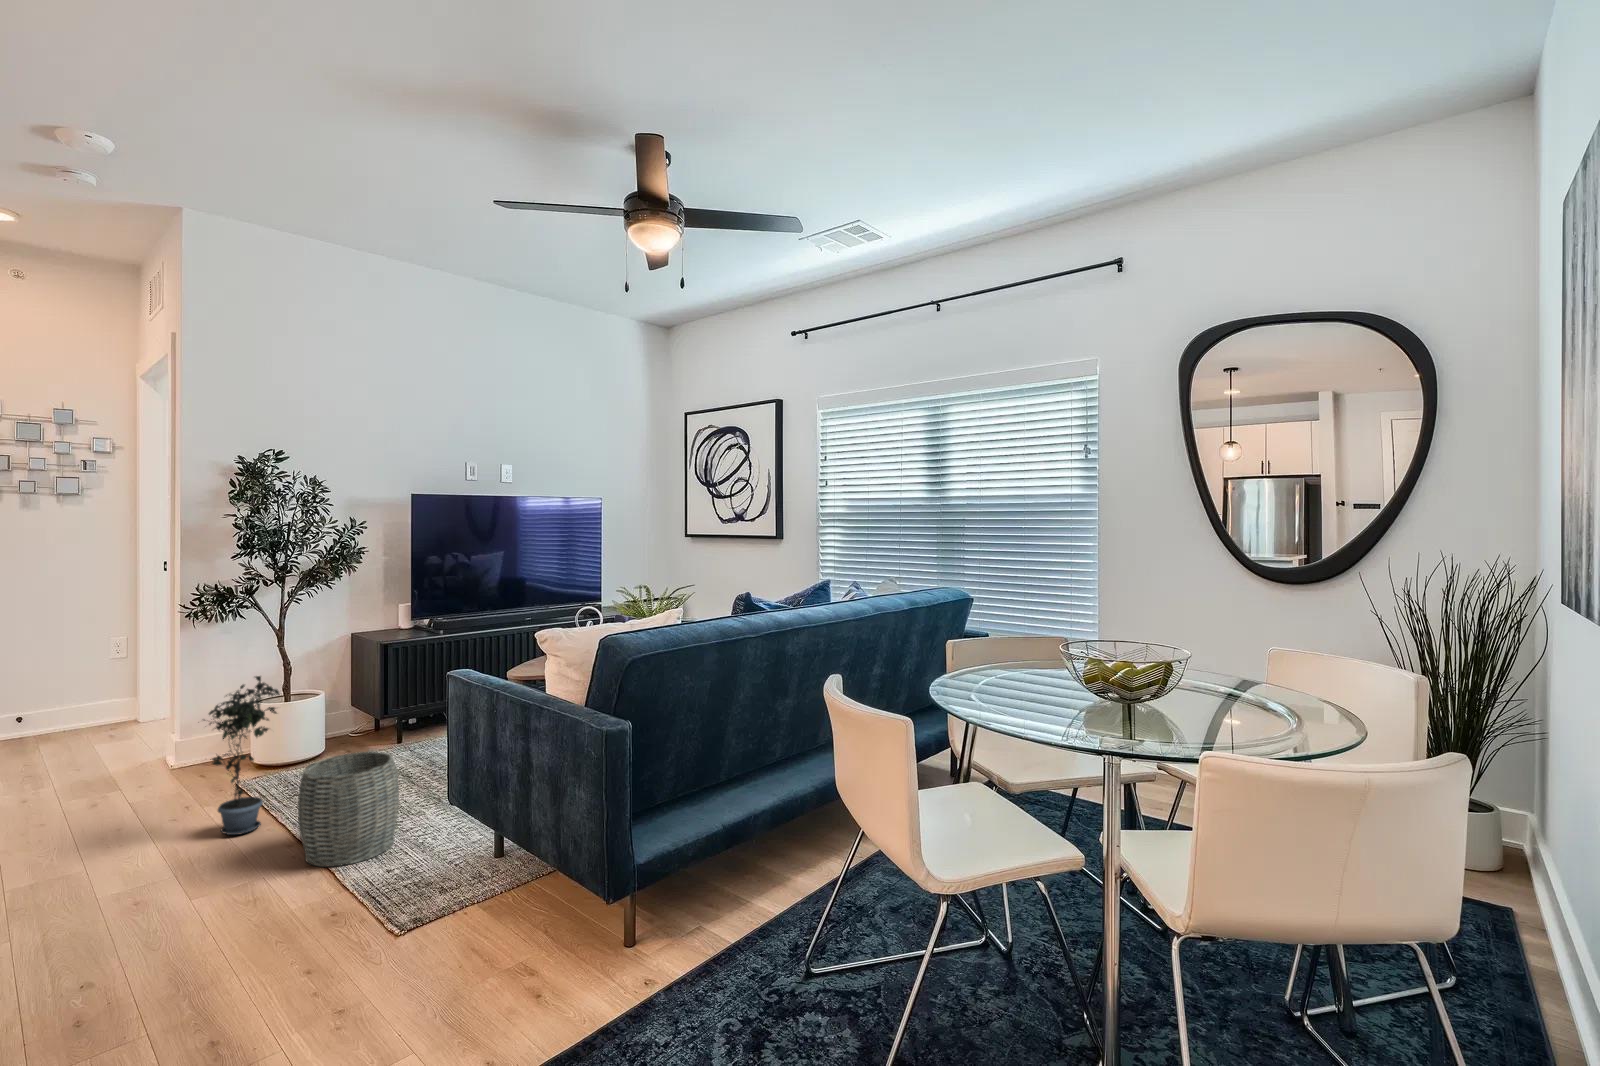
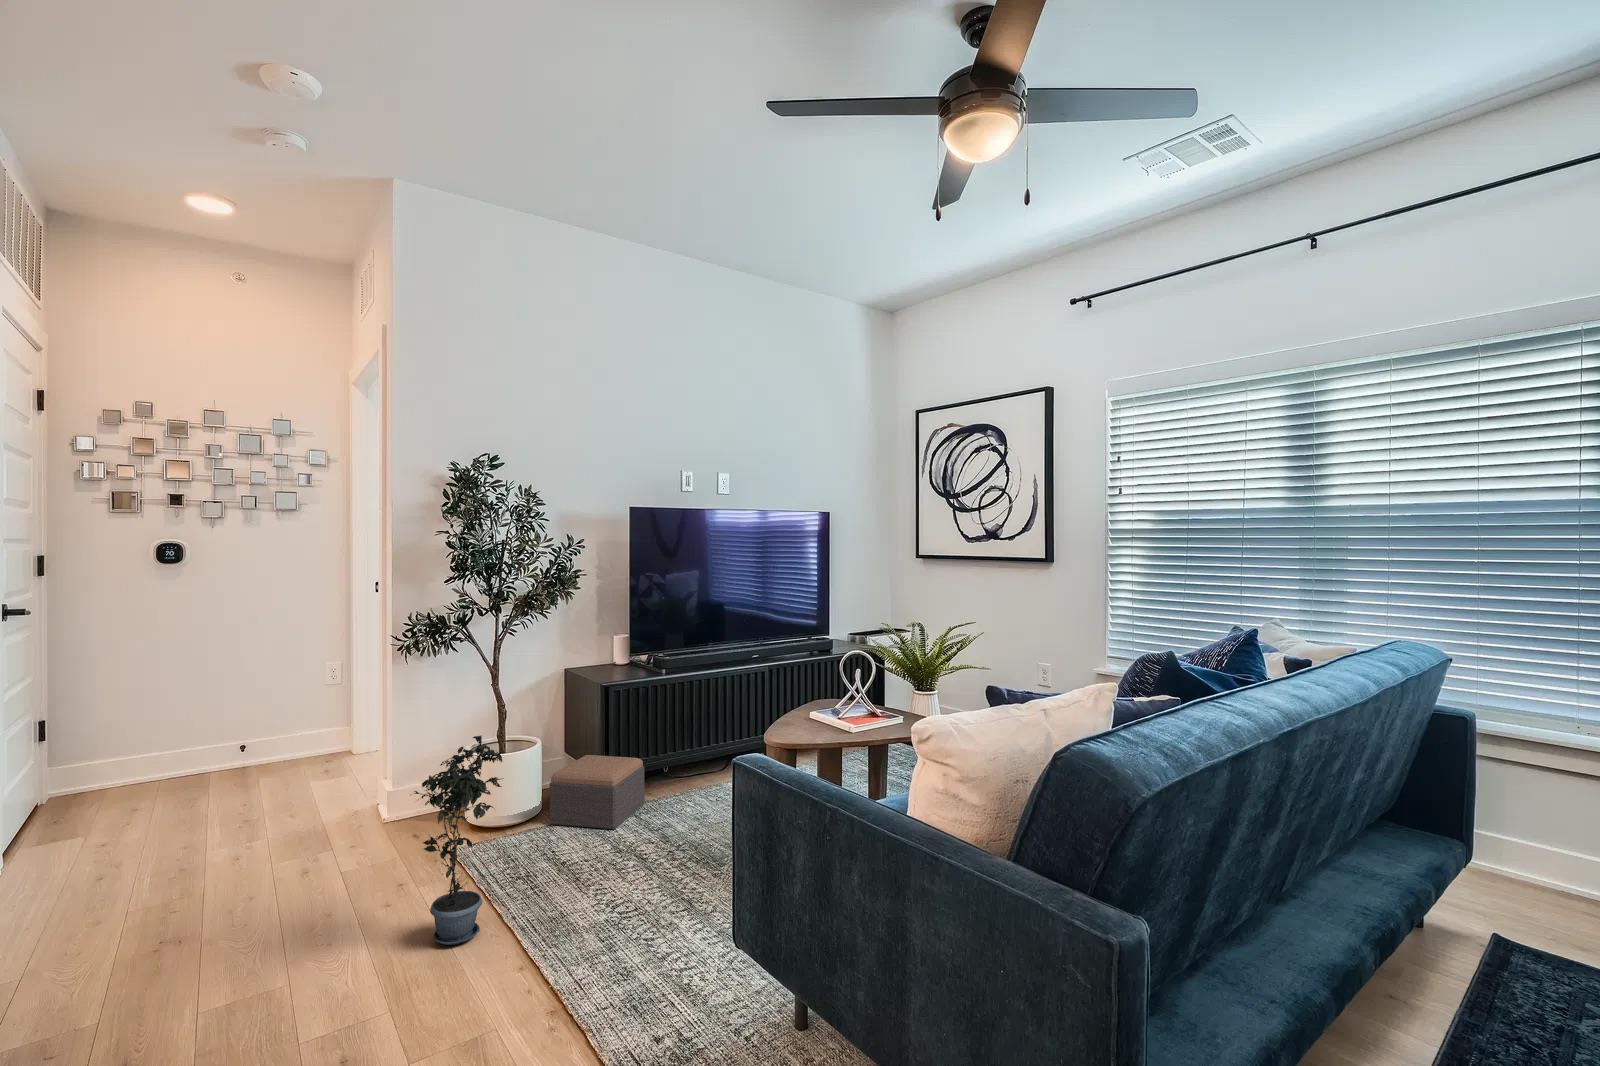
footstool: none [333,703,422,759] -> present [550,755,645,829]
woven basket: present [298,752,399,867] -> none [530,848,654,1022]

